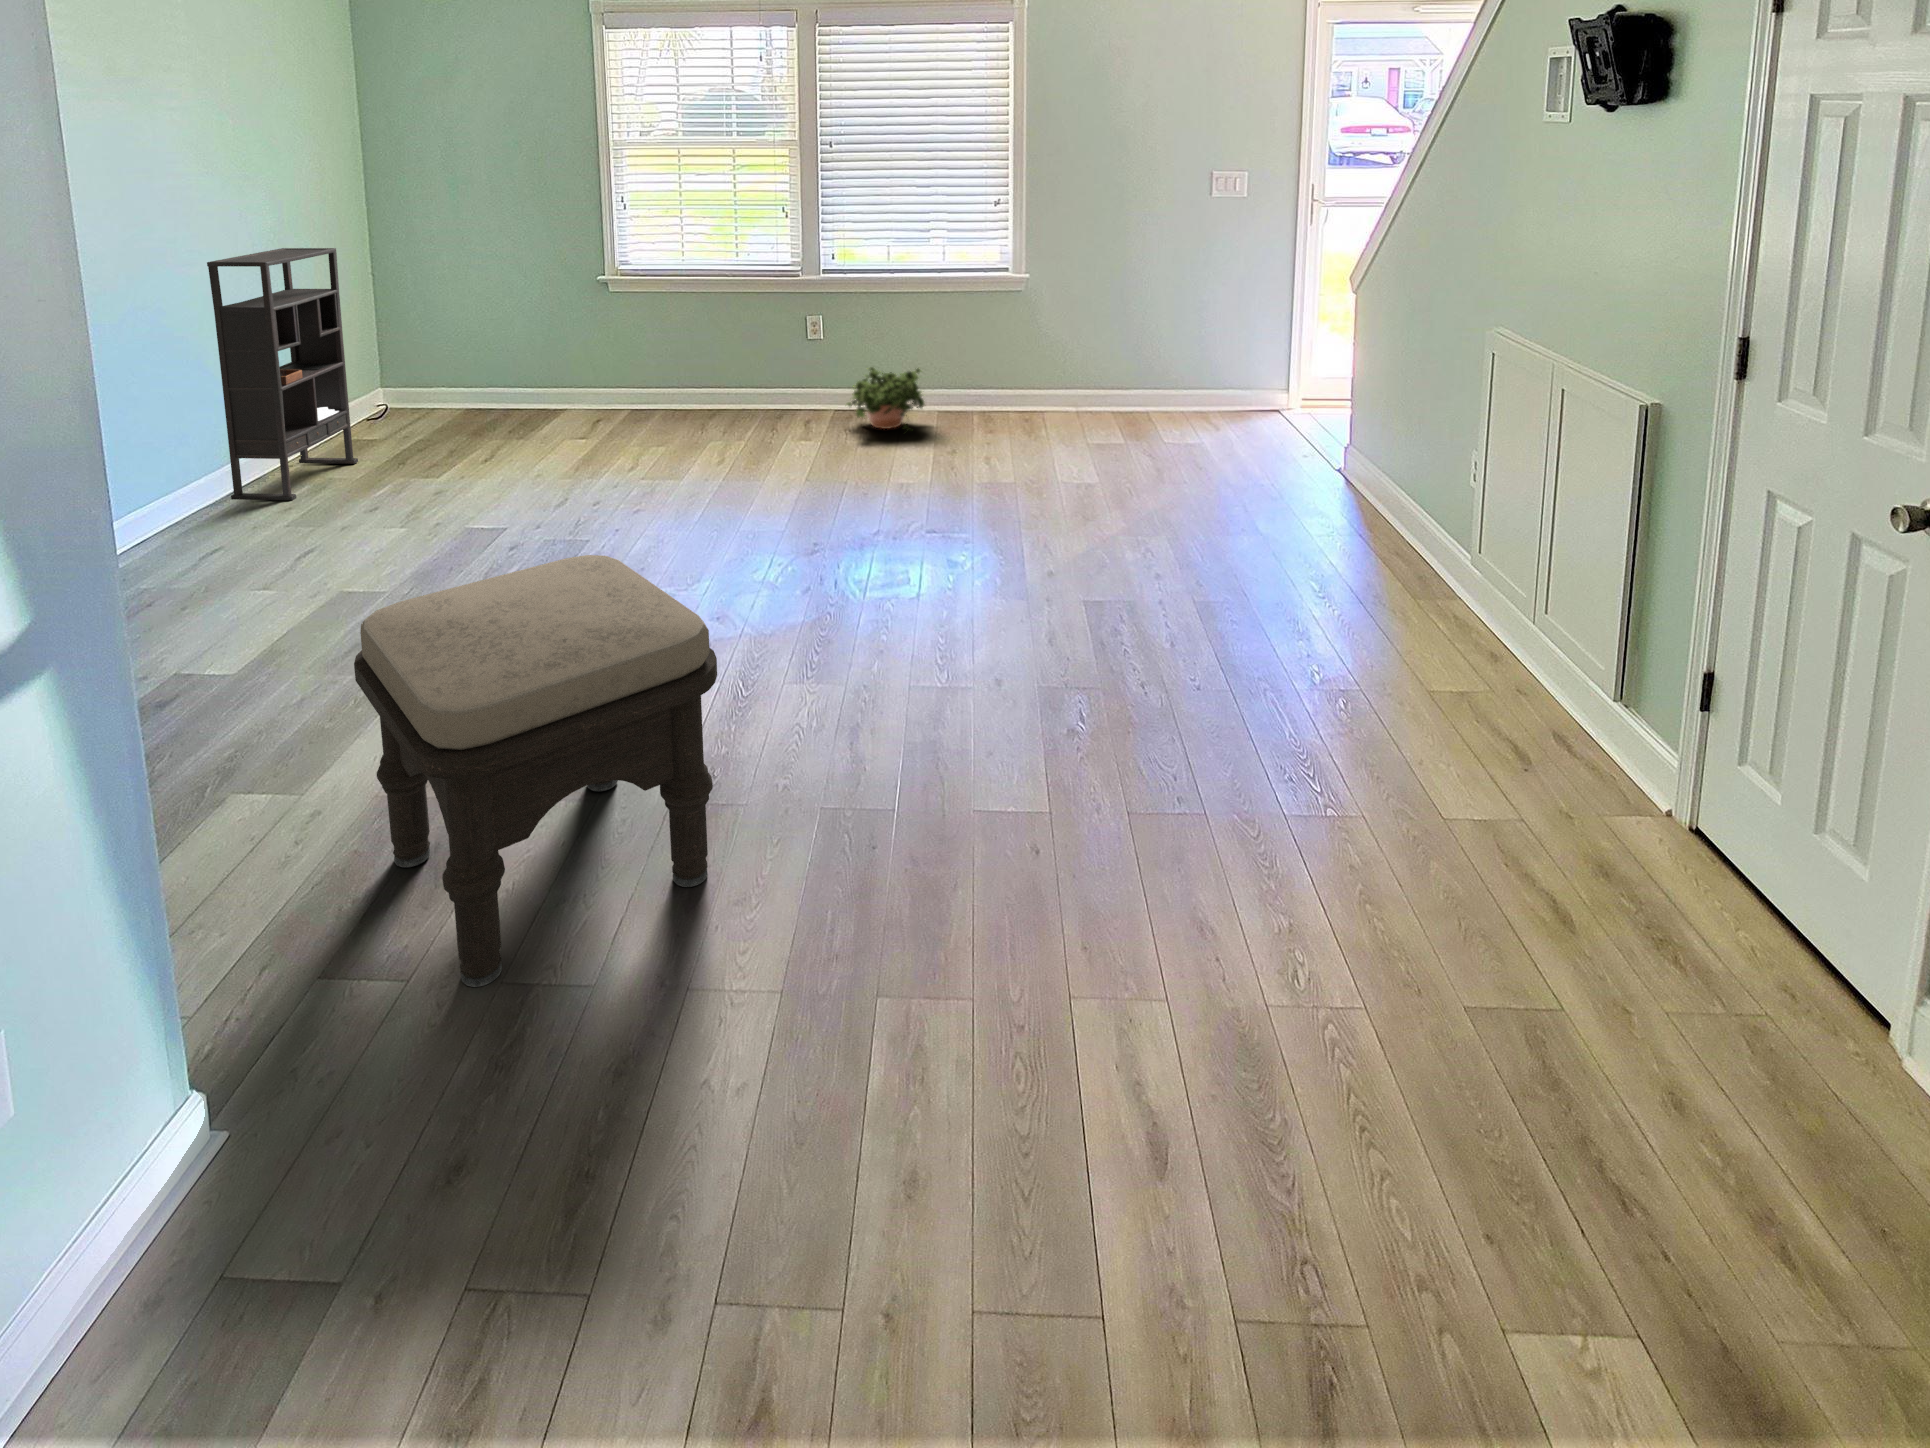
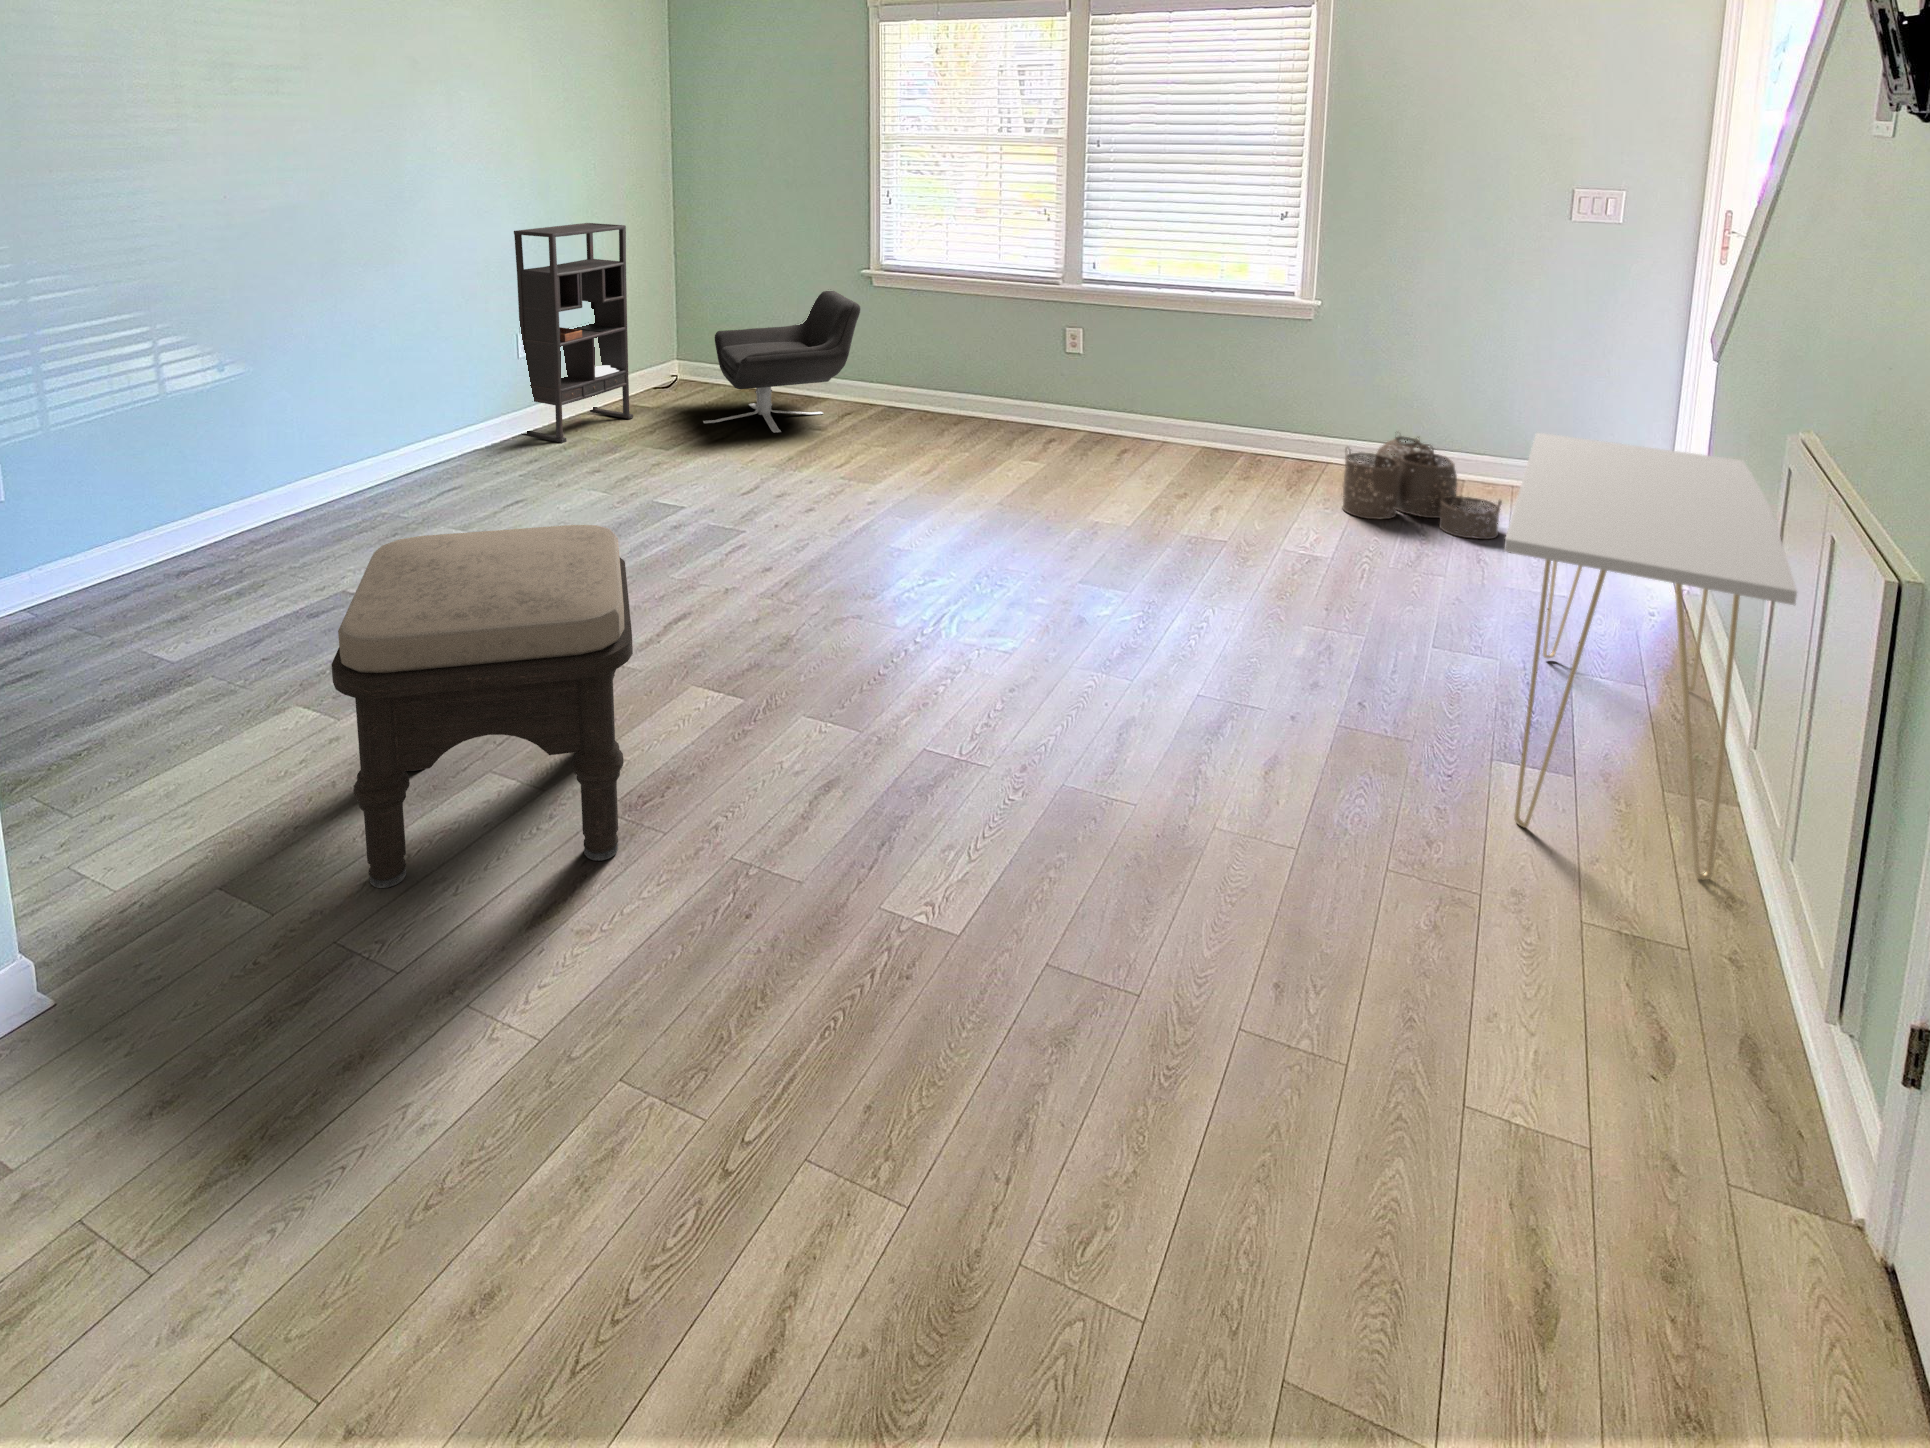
lounge chair: none [438,301,609,457] -> present [703,291,861,432]
console table: none [1271,358,1519,655] -> present [1504,433,1797,880]
potted plant: present [847,367,924,429] -> none [1087,387,1182,466]
woven basket: none [1077,377,1197,454] -> present [1342,436,1502,539]

